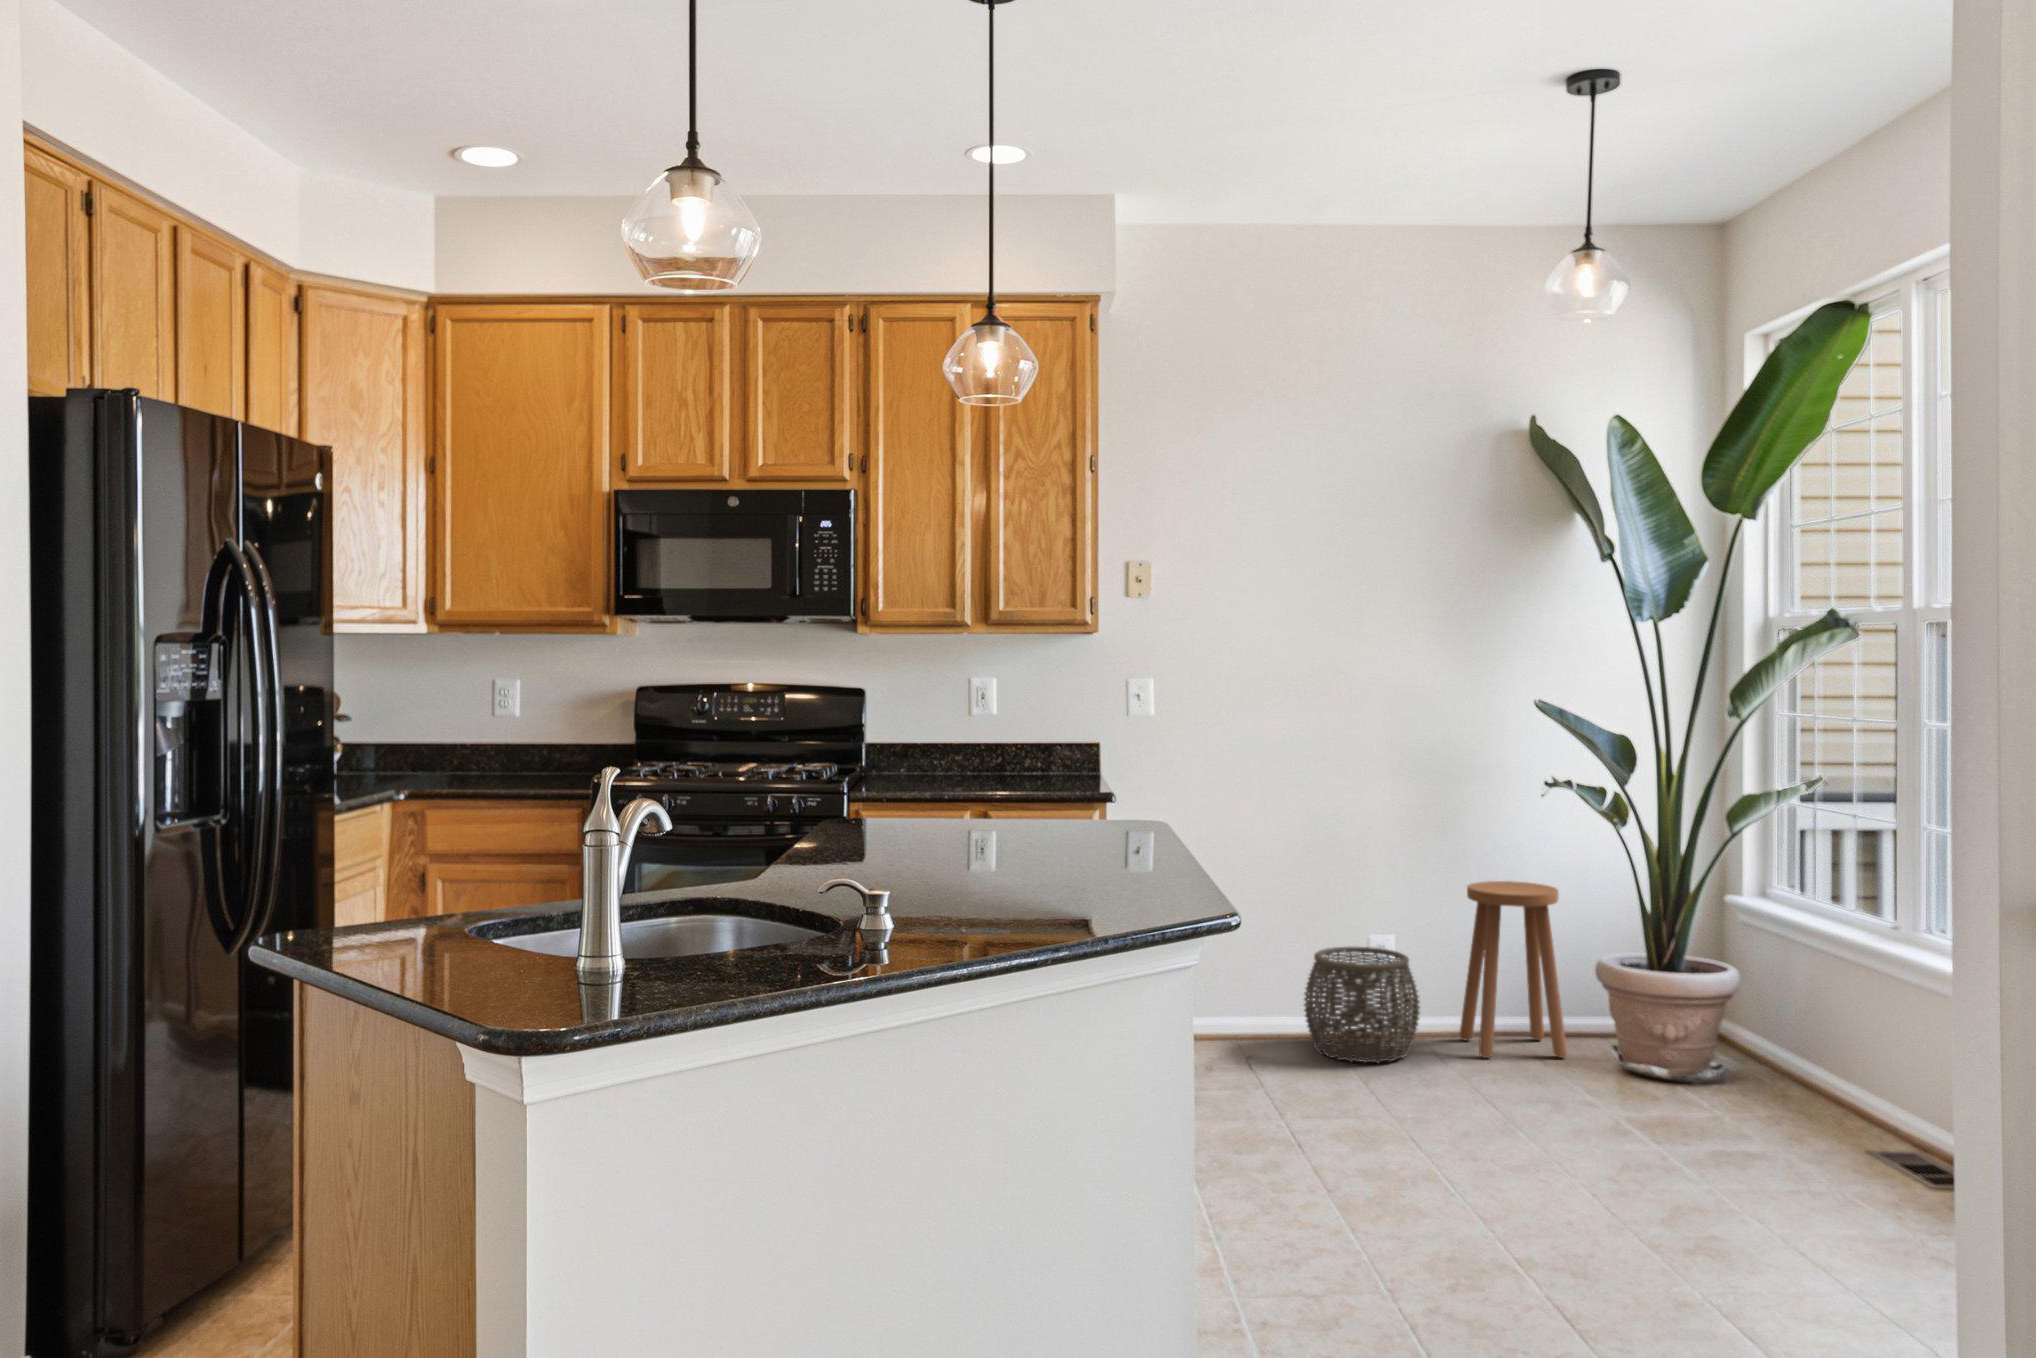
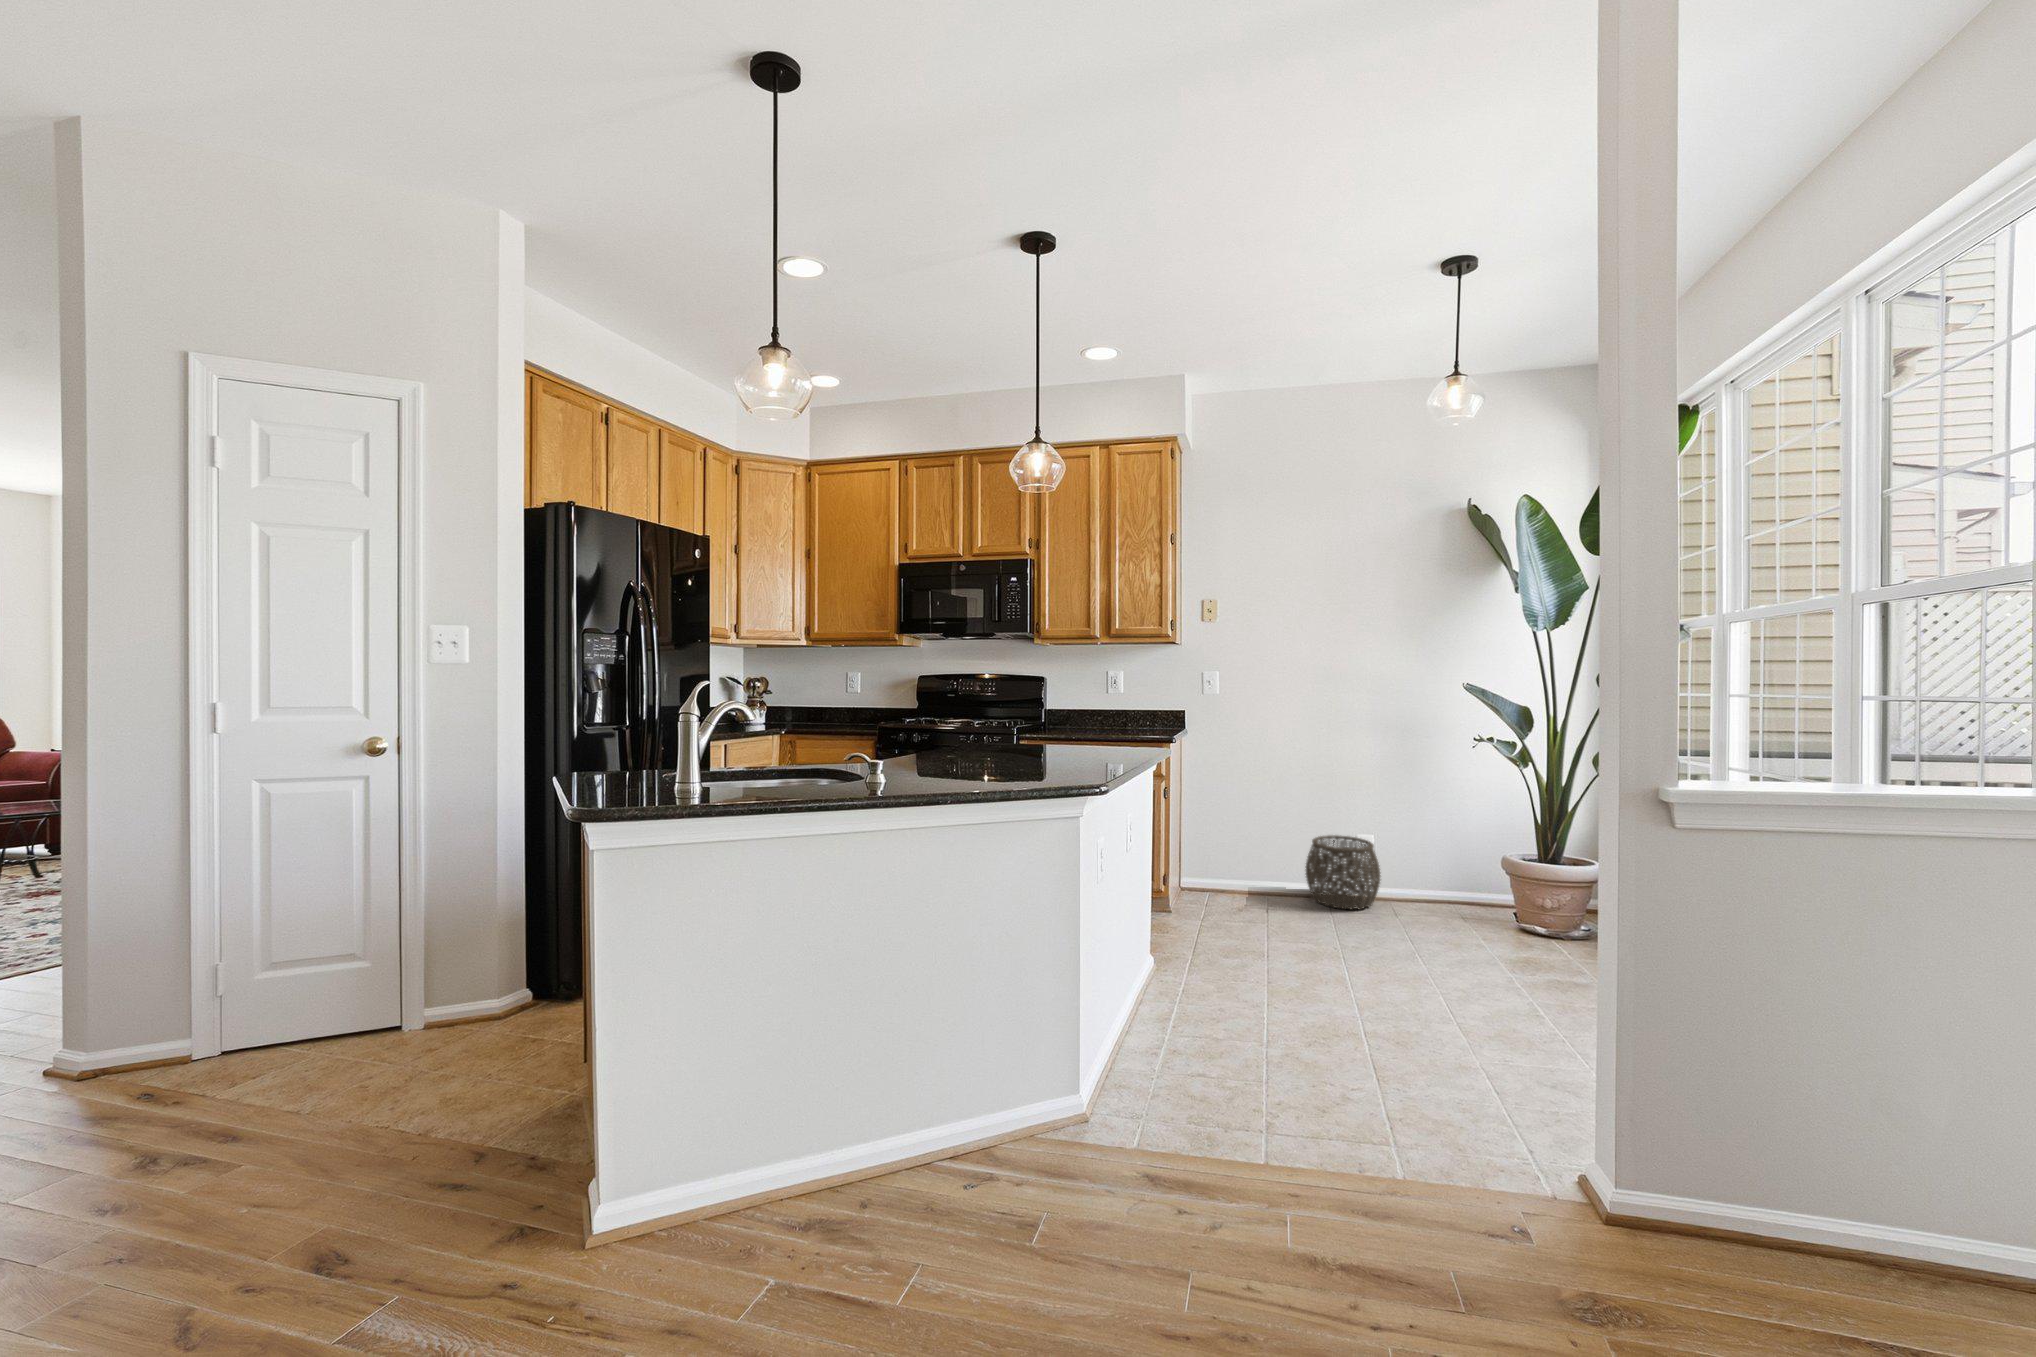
stool: present [1459,881,1567,1058] -> none [1410,798,1482,914]

